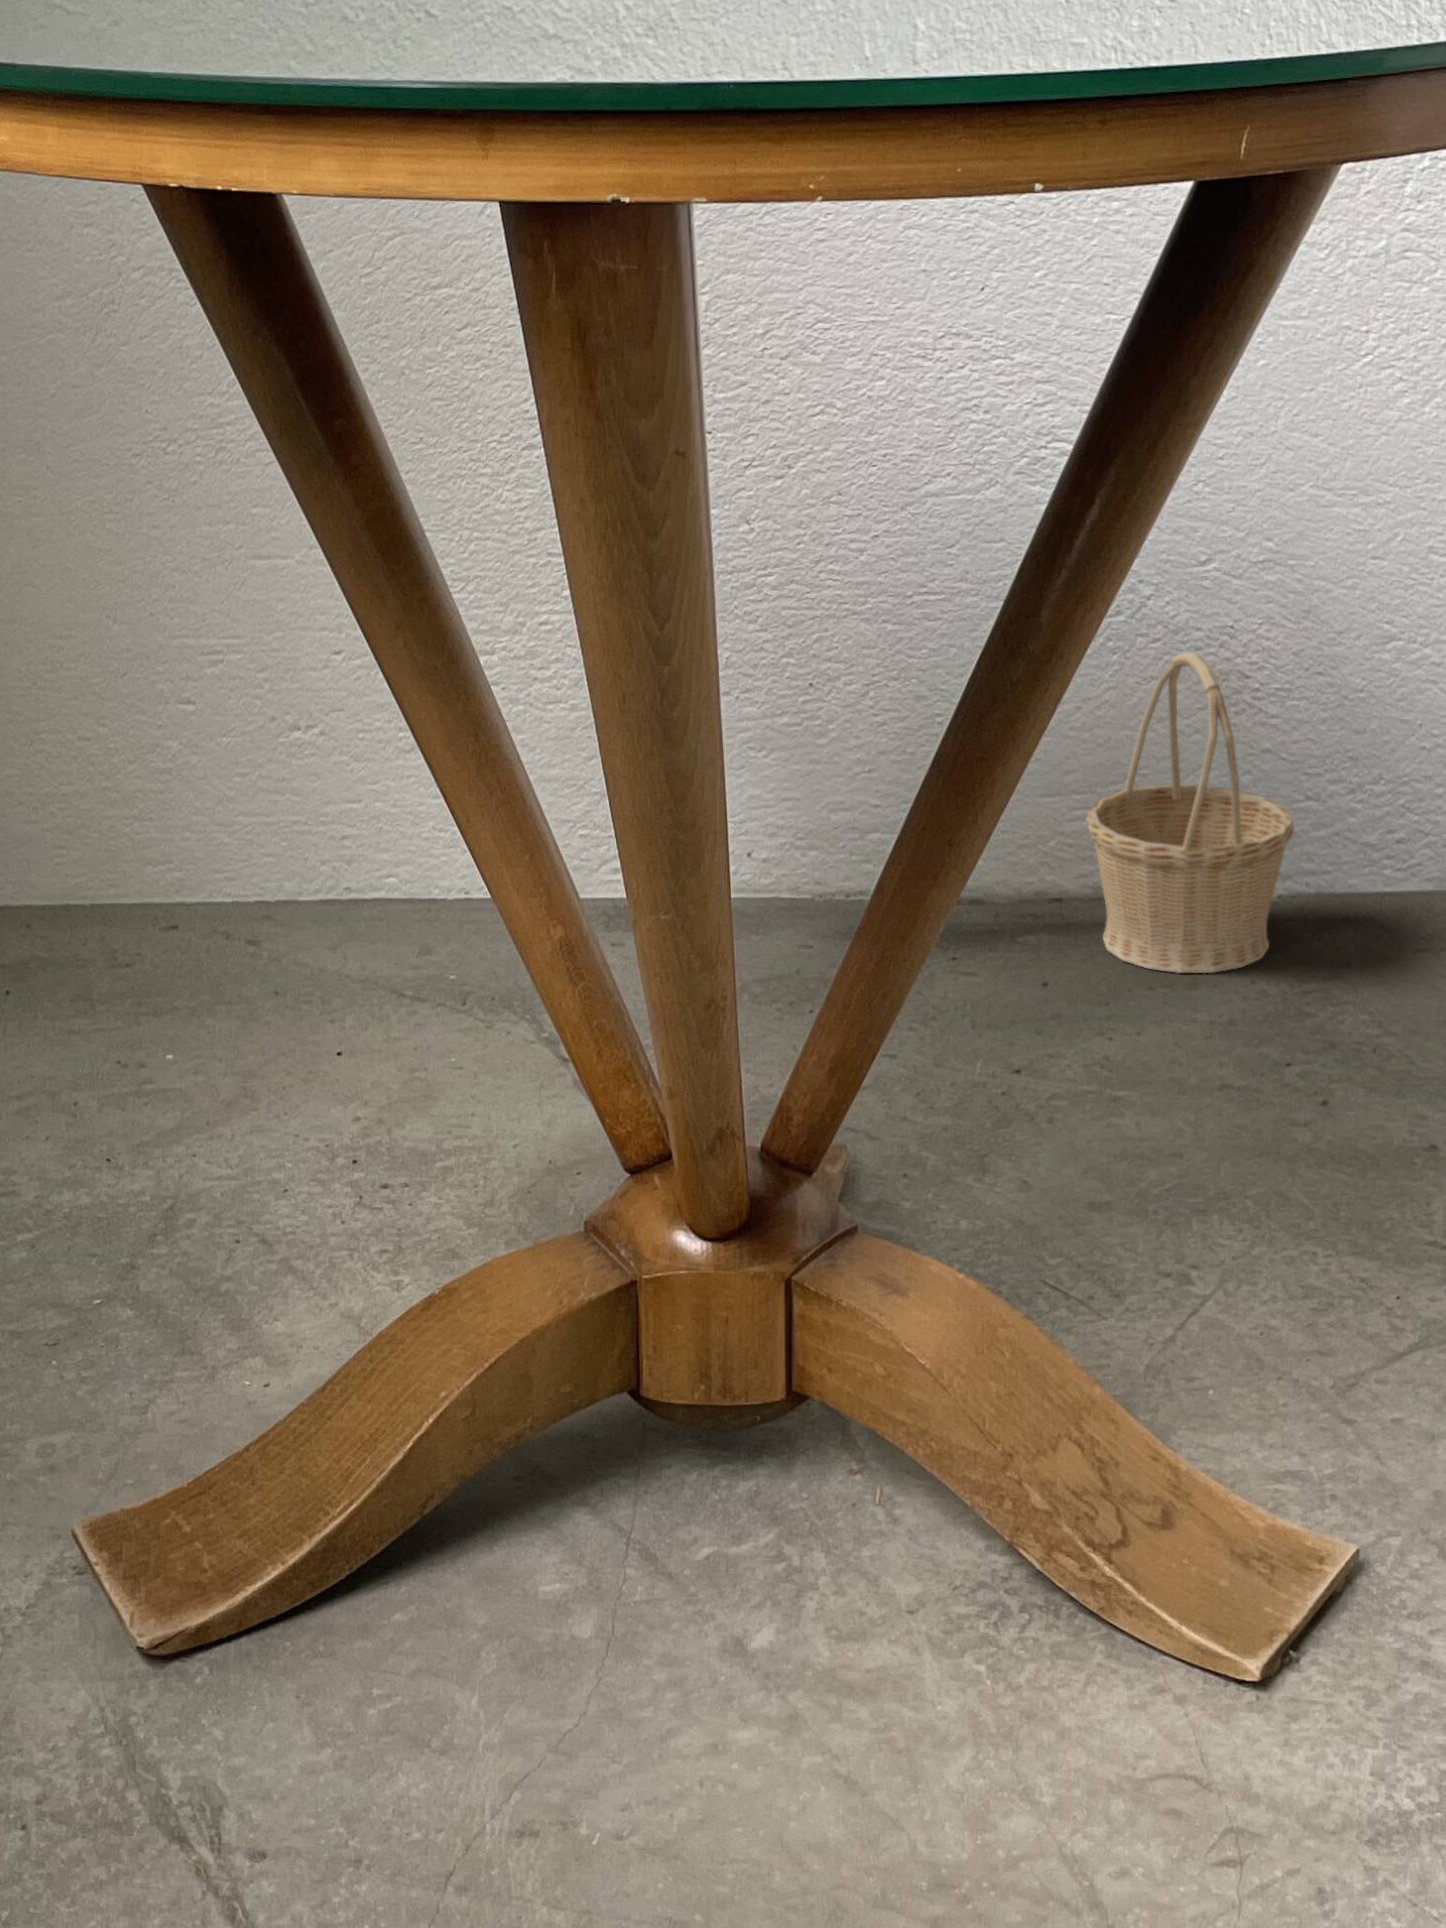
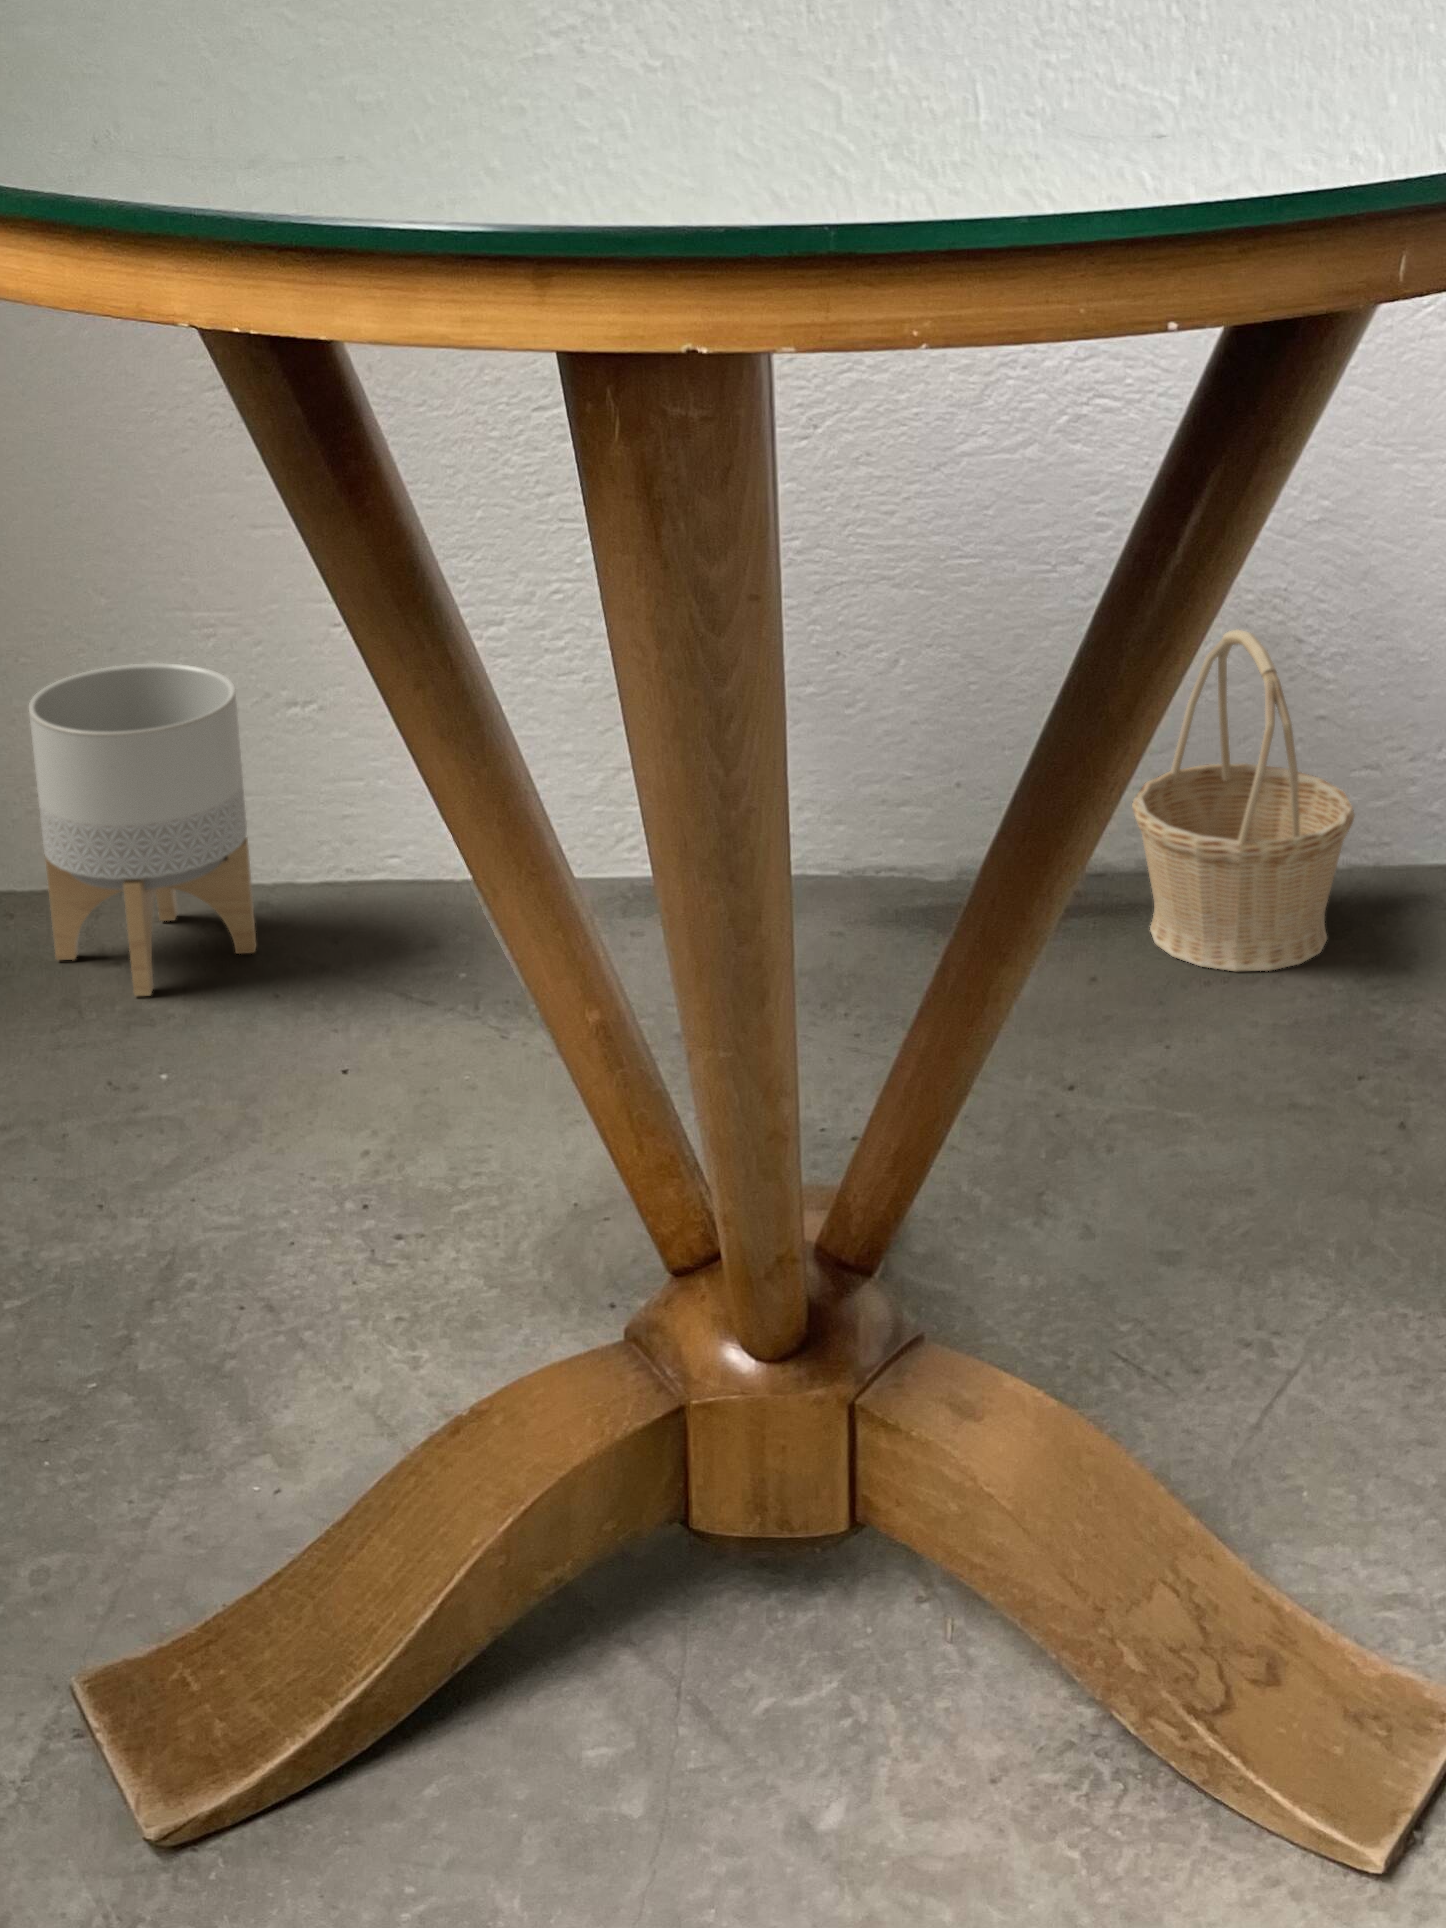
planter: none [50,679,262,987] -> present [29,663,256,996]

